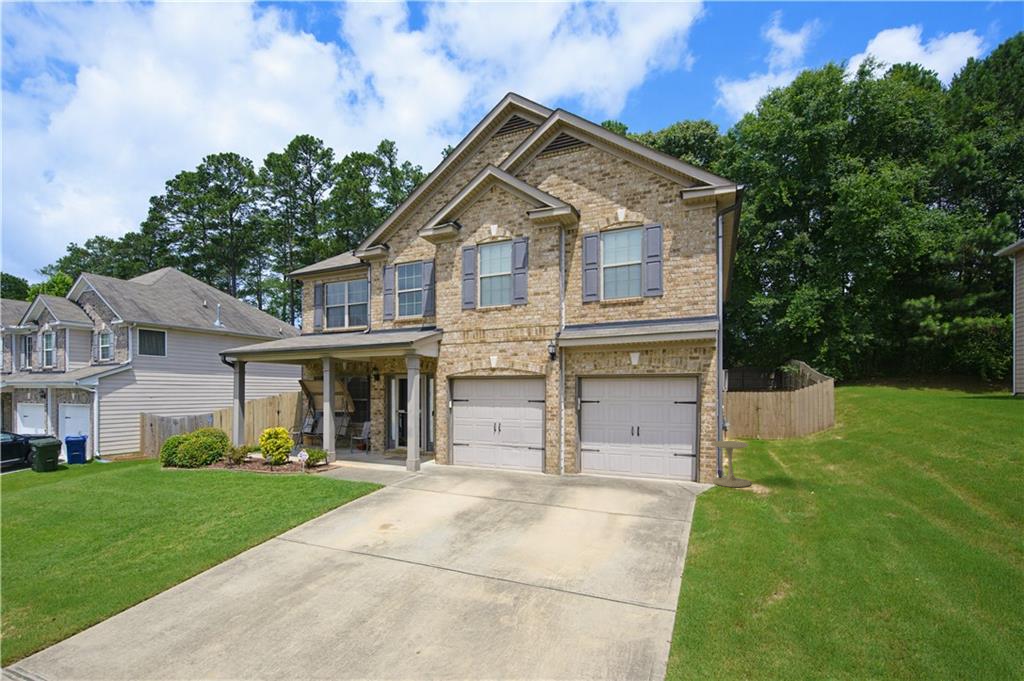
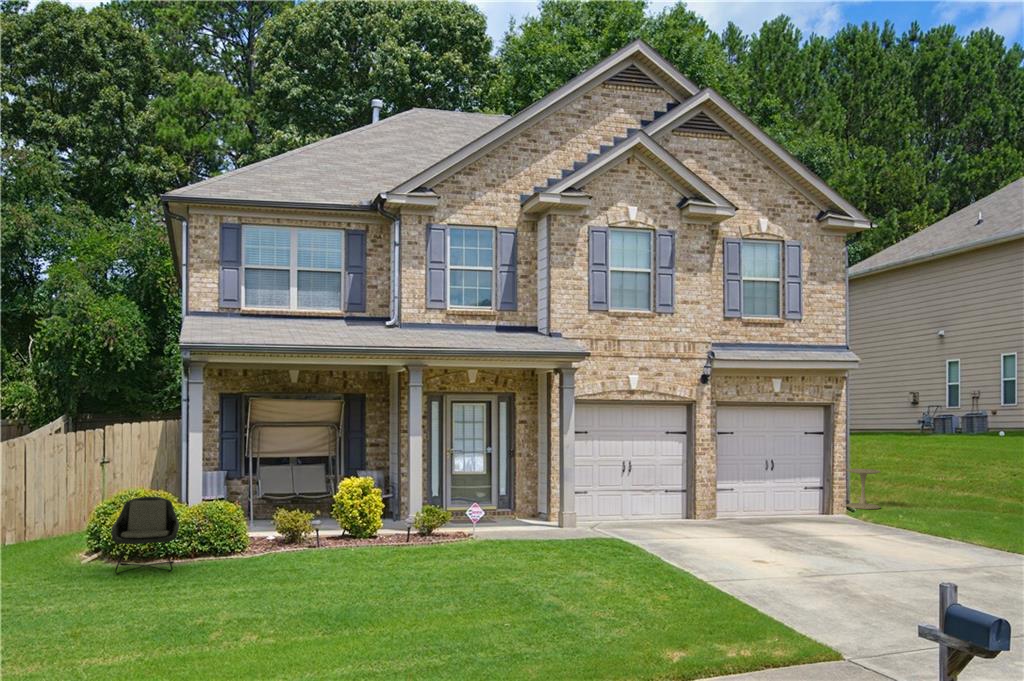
lounge chair: none [82,439,134,484] -> present [111,497,179,575]

